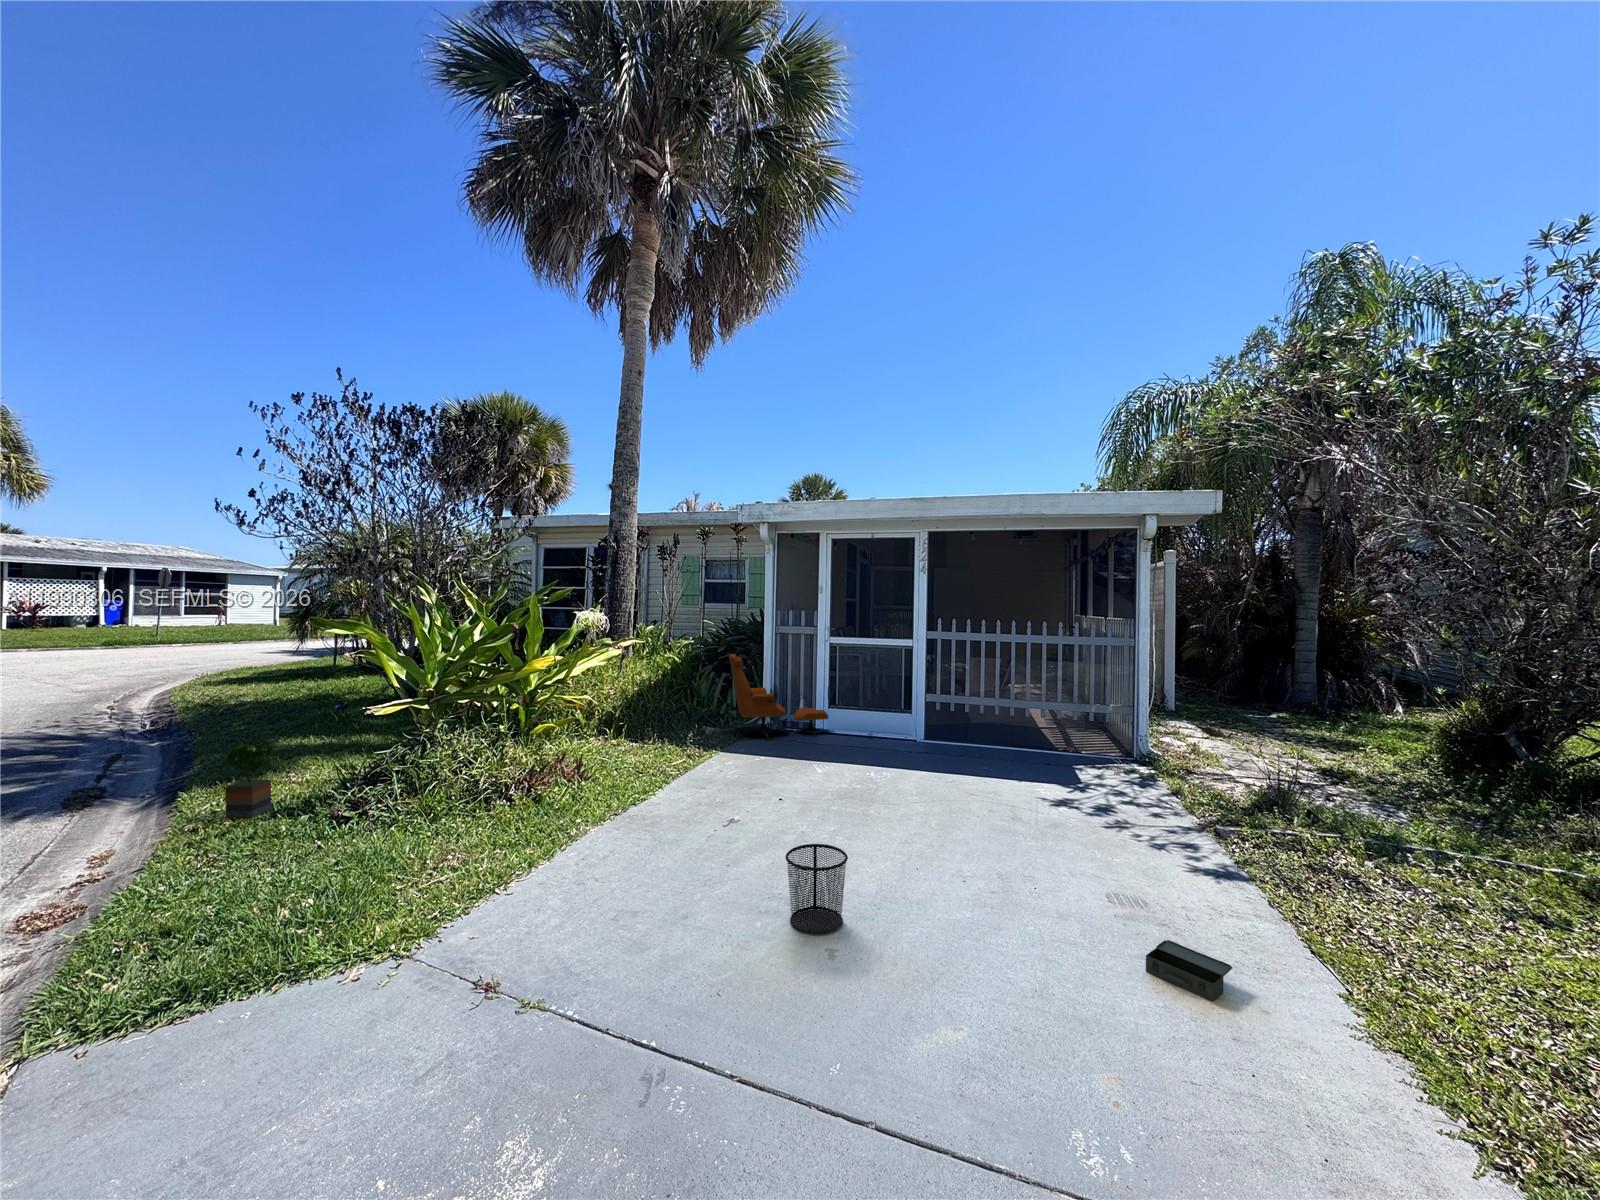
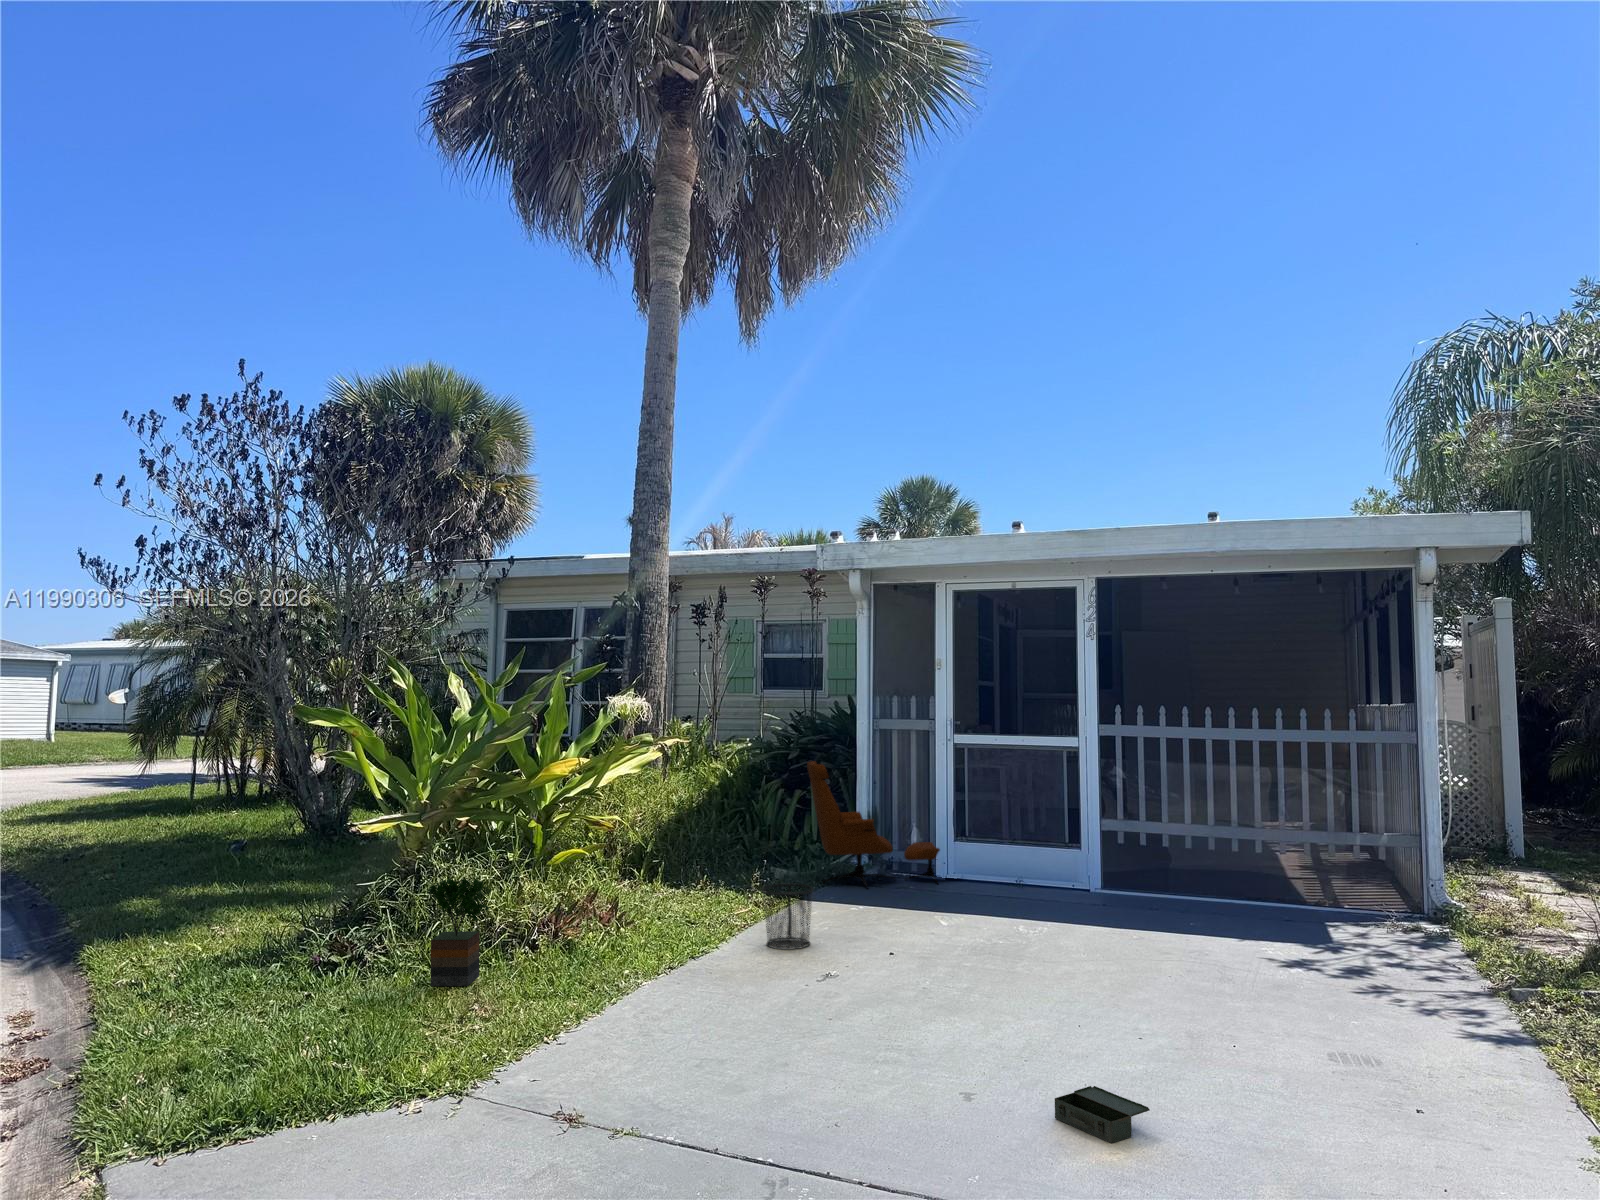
potted tree: present [225,744,279,818] -> present [427,878,492,986]
trash can: present [786,844,848,934] -> present [762,883,813,950]
toolbox: present [1146,940,1232,1001] -> present [1055,1086,1150,1143]

